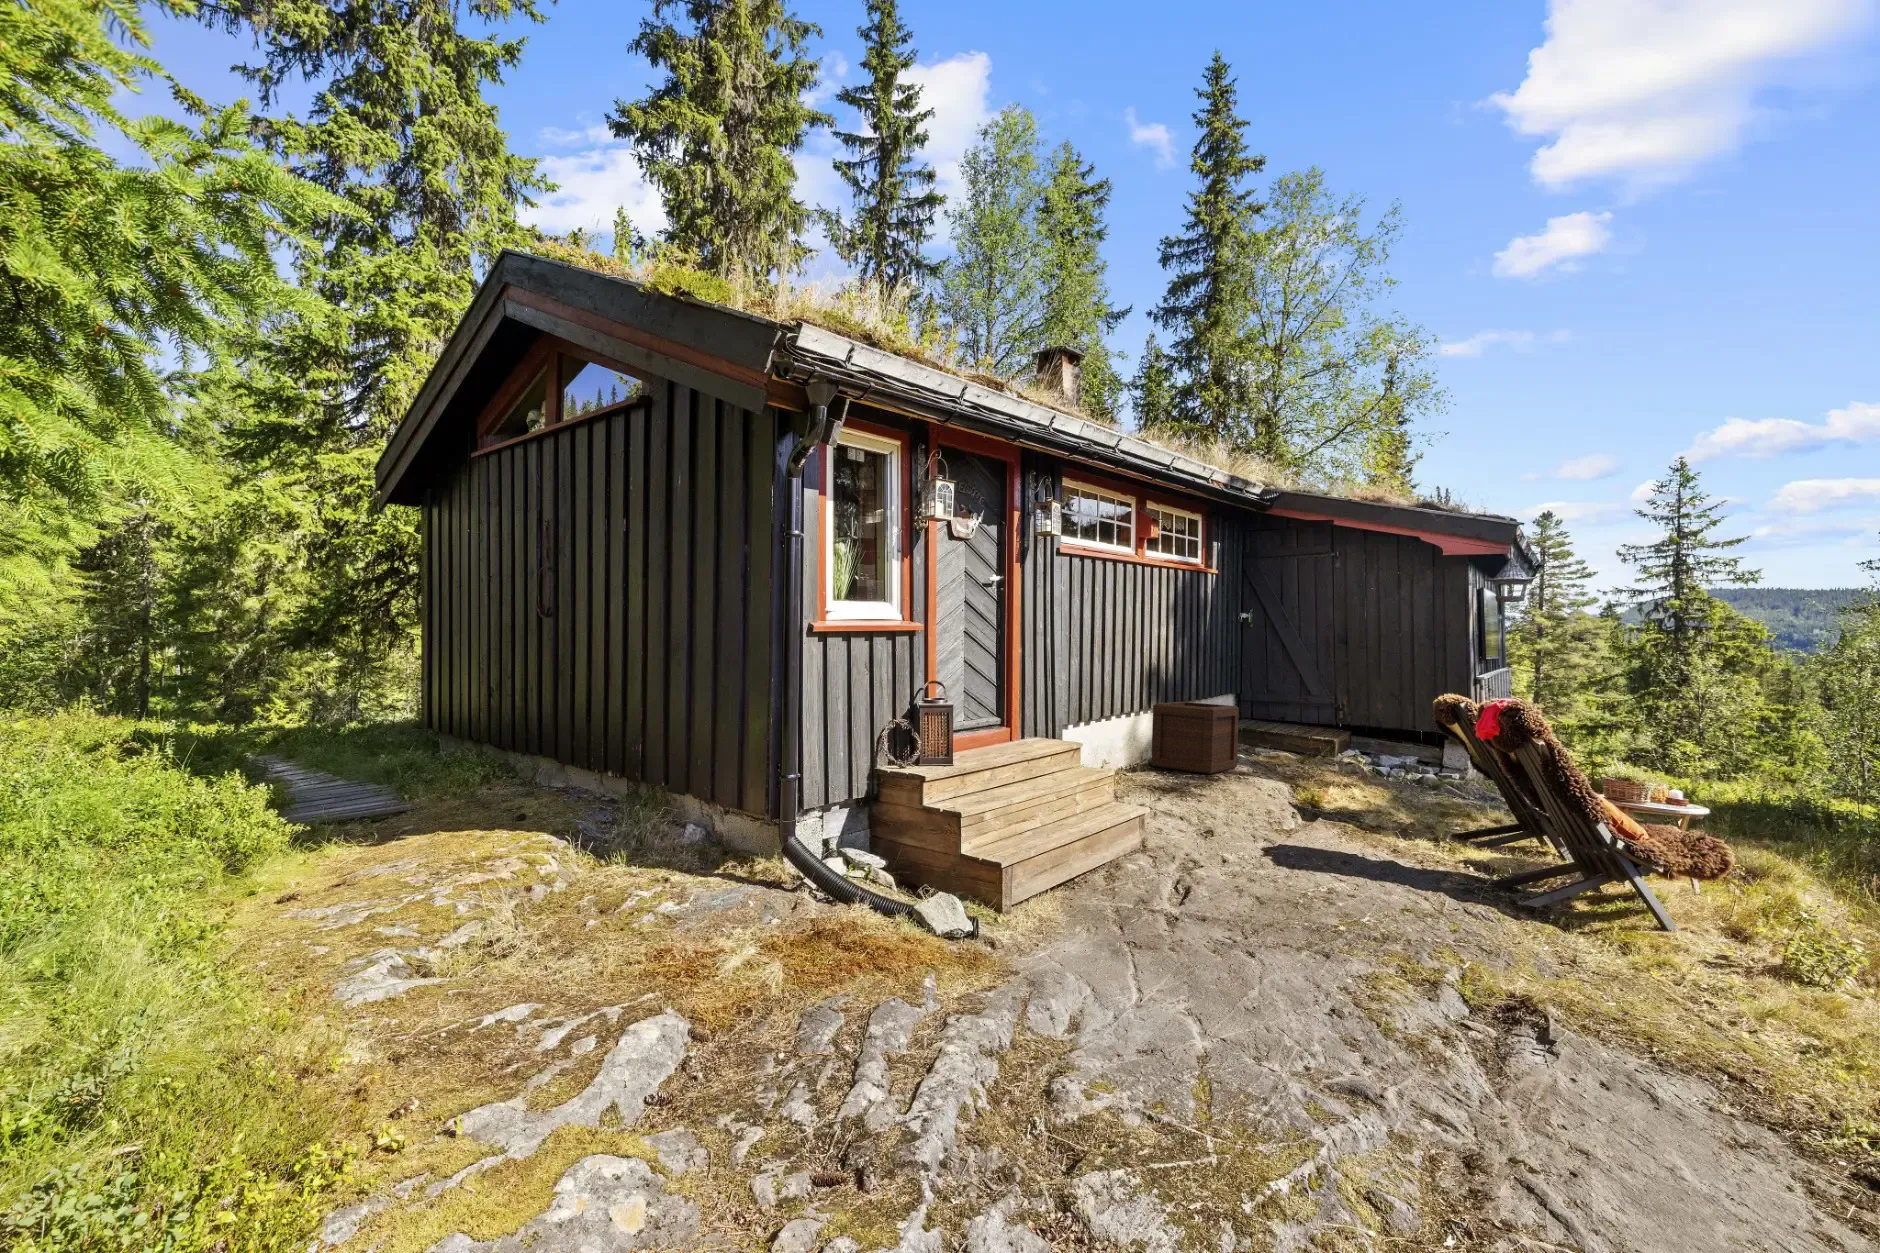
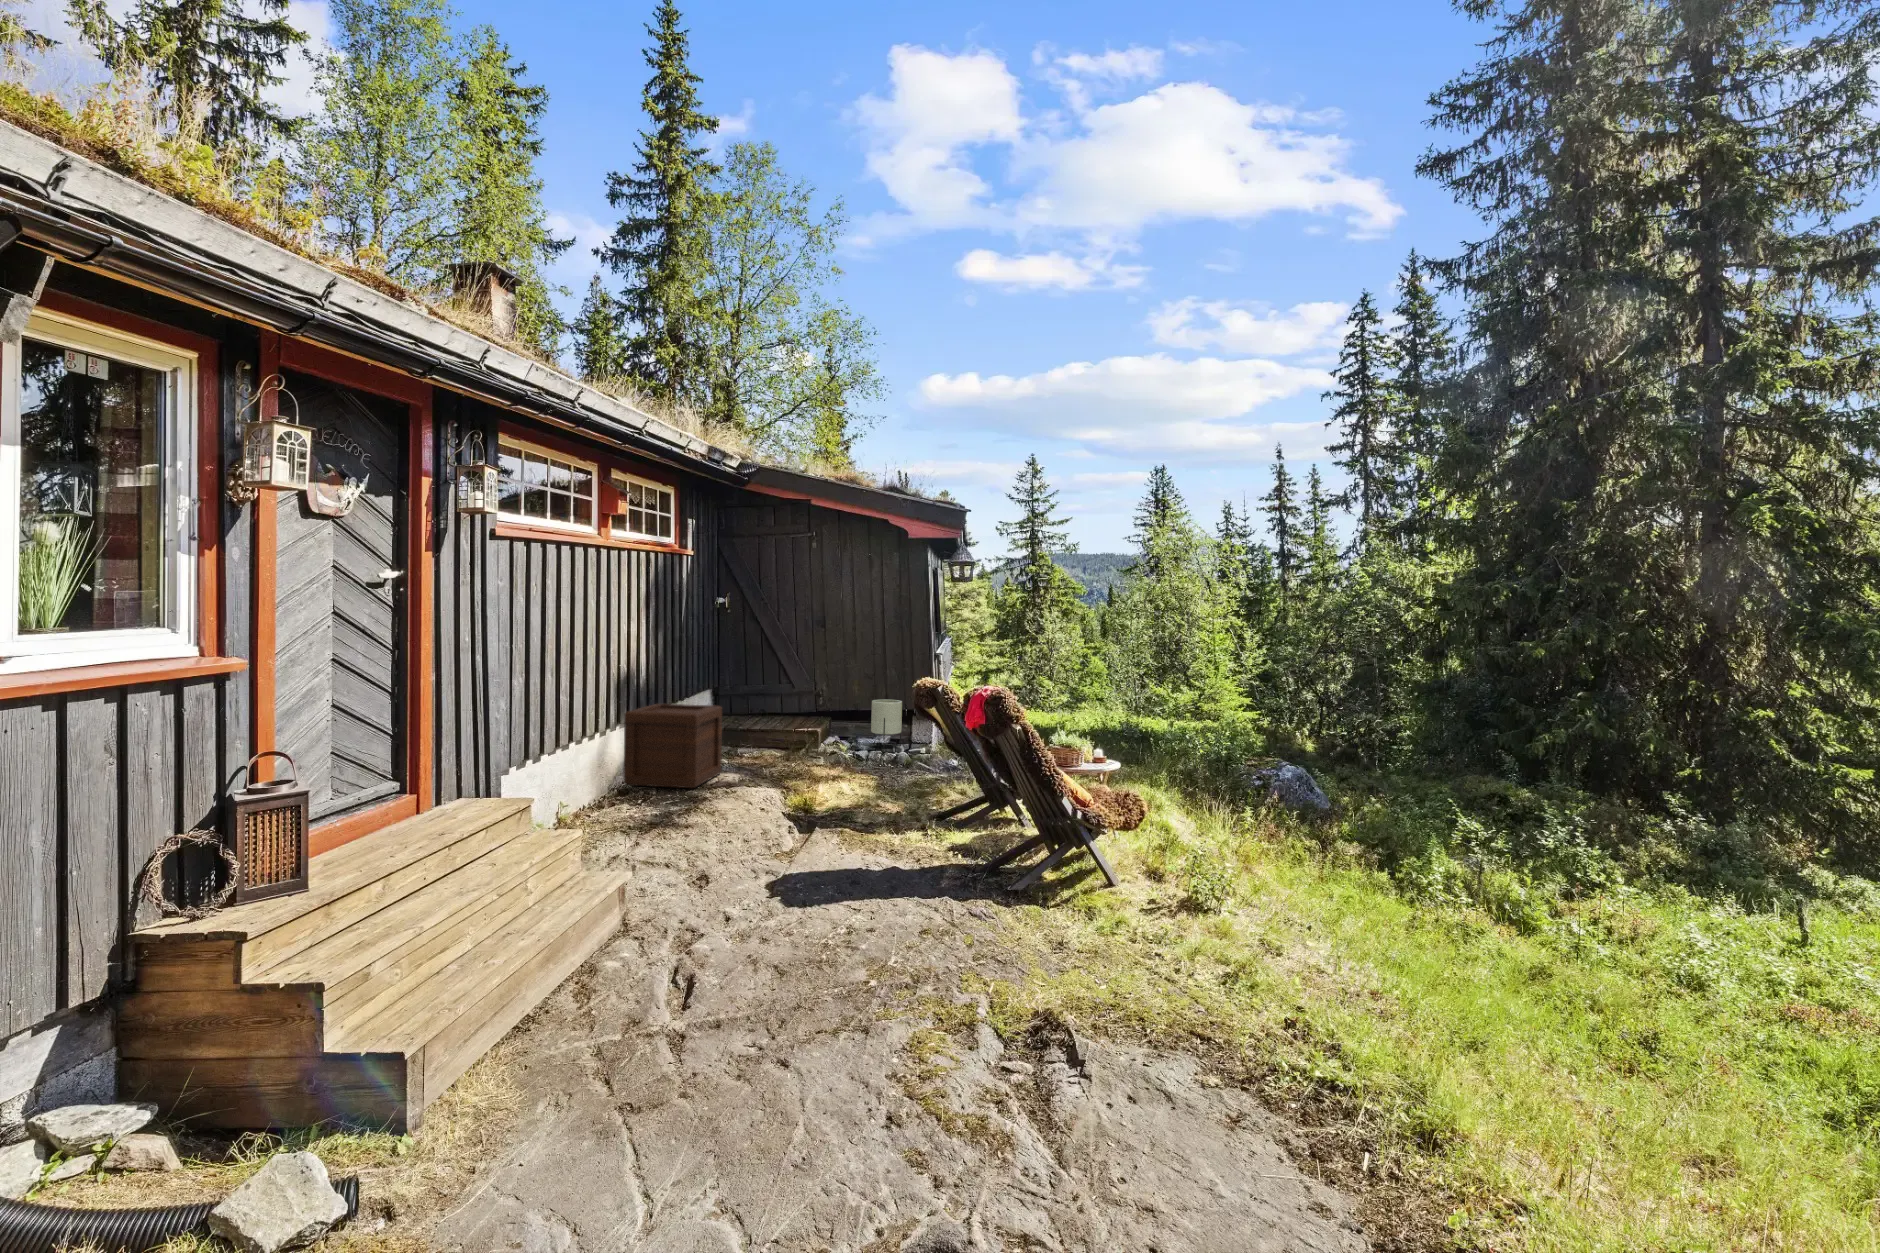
planter: none [1396,717,1432,767] -> present [871,699,902,749]

